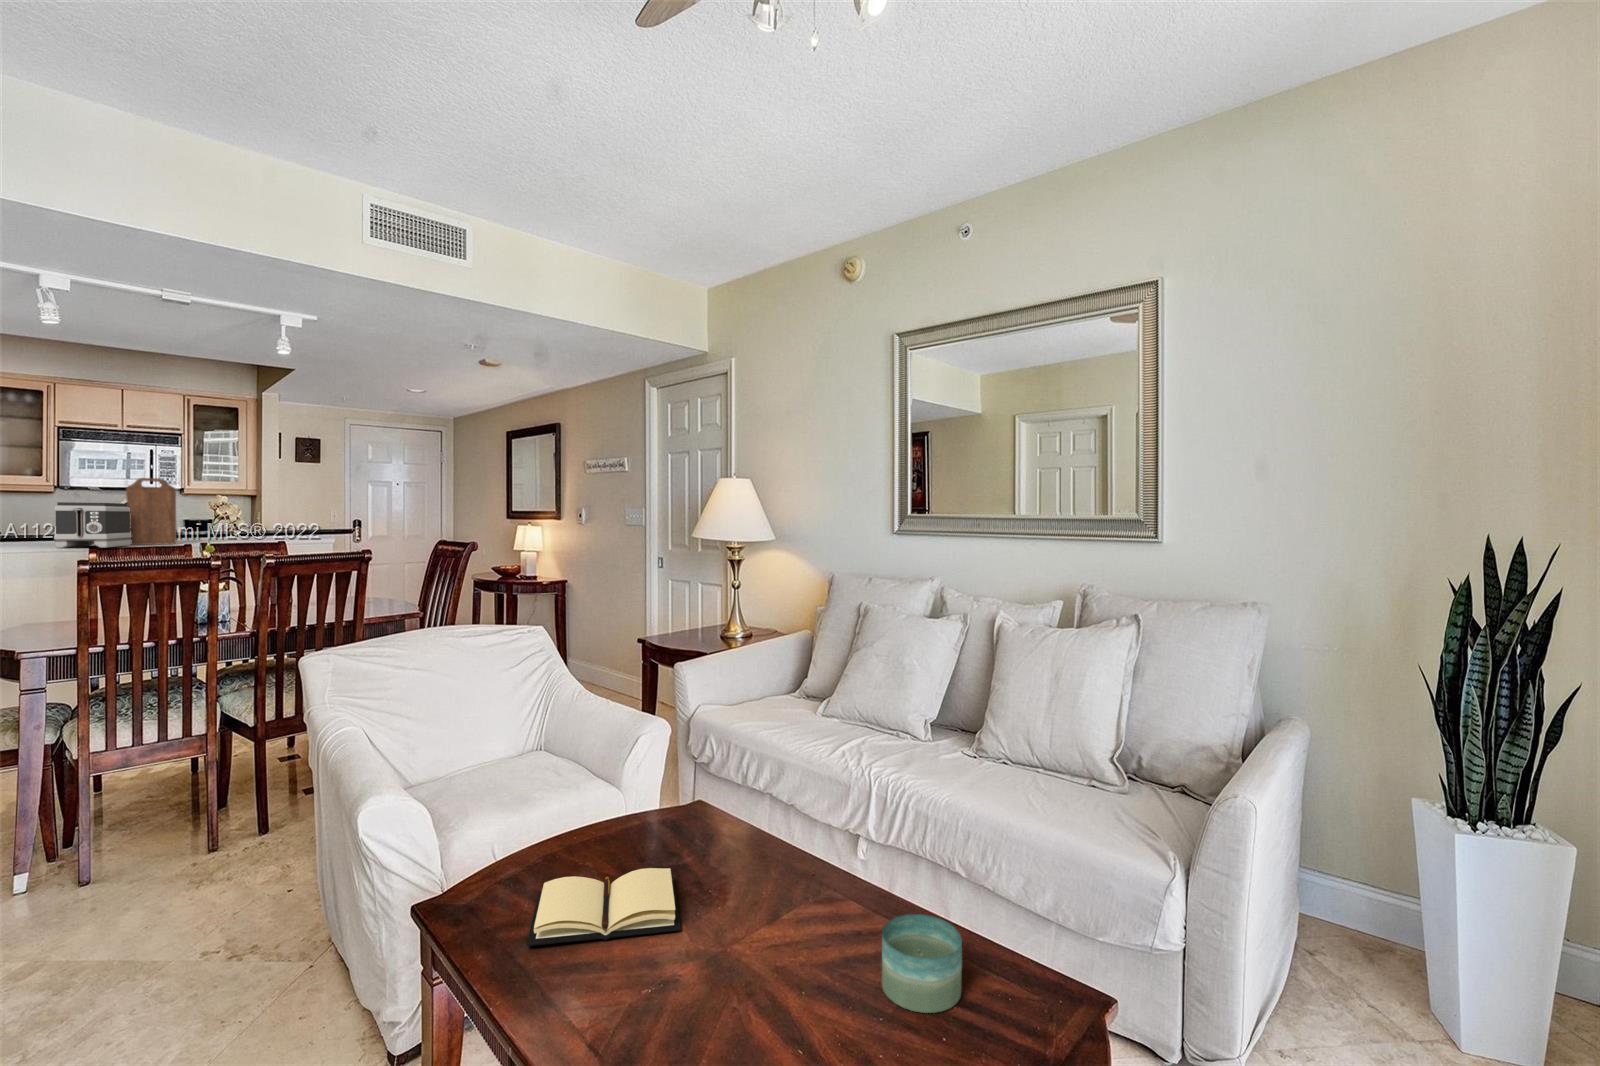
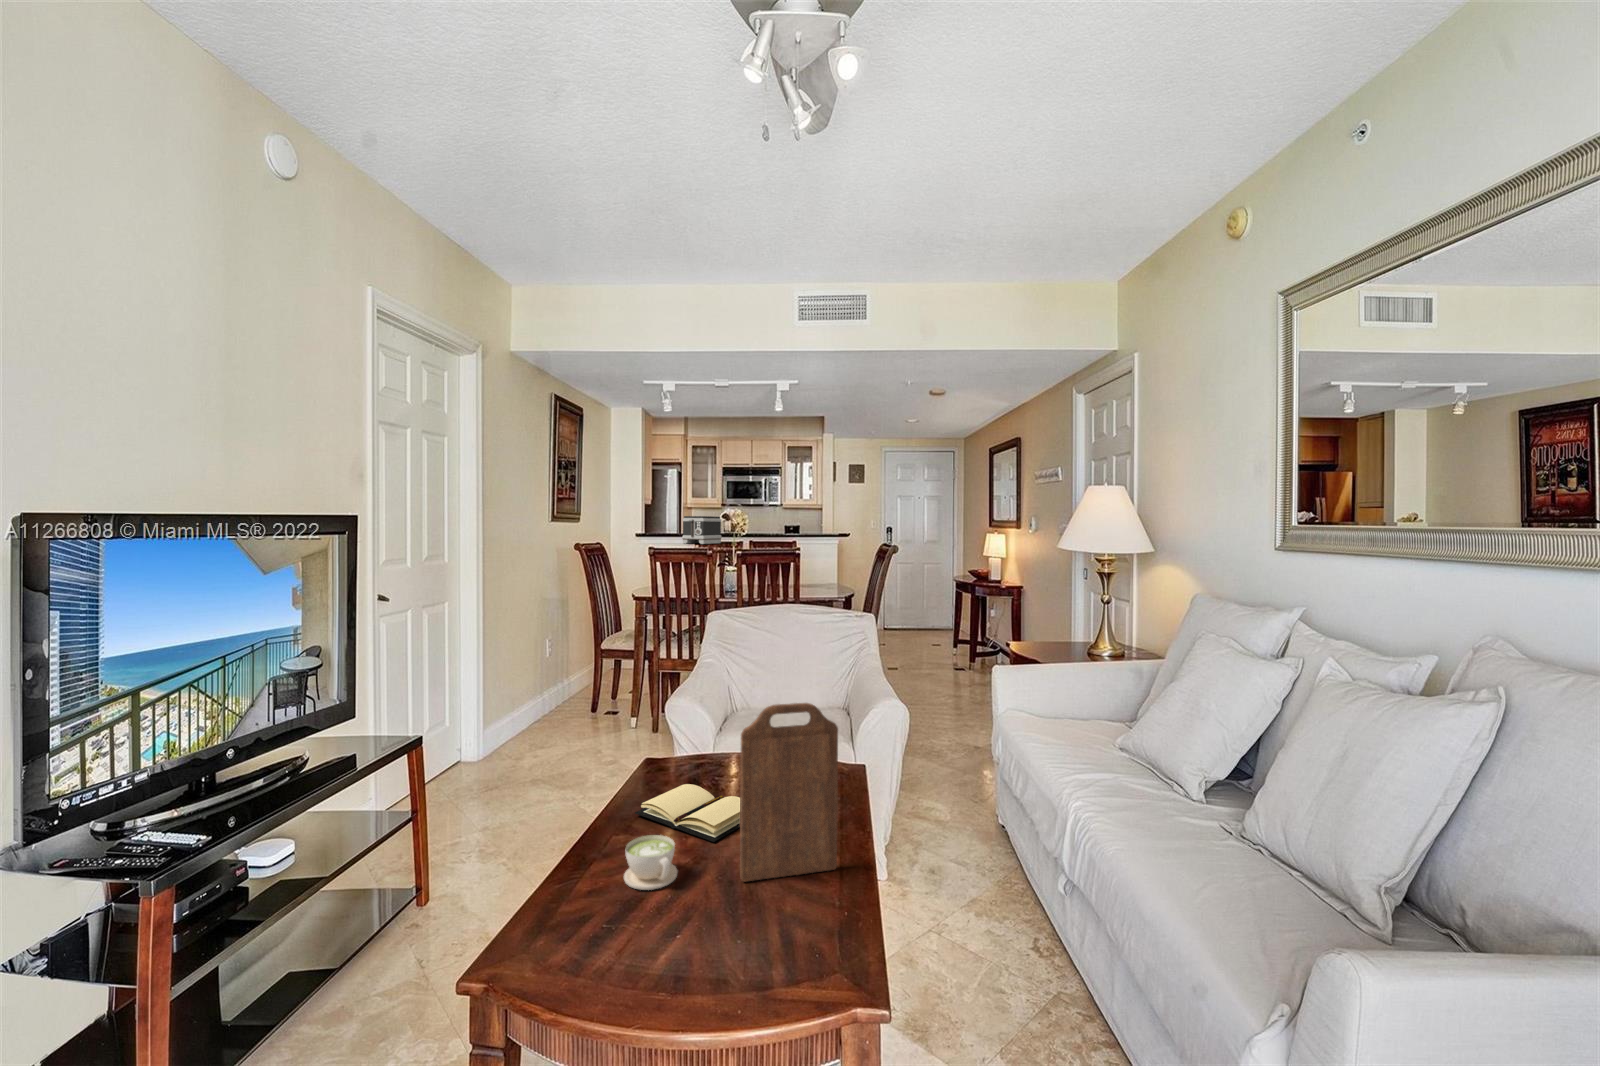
cutting board: present [126,478,176,545] -> present [740,703,838,882]
candle: present [882,914,962,1013] -> none [753,883,822,970]
coffee cup: none [643,942,727,1029] -> present [624,835,677,890]

